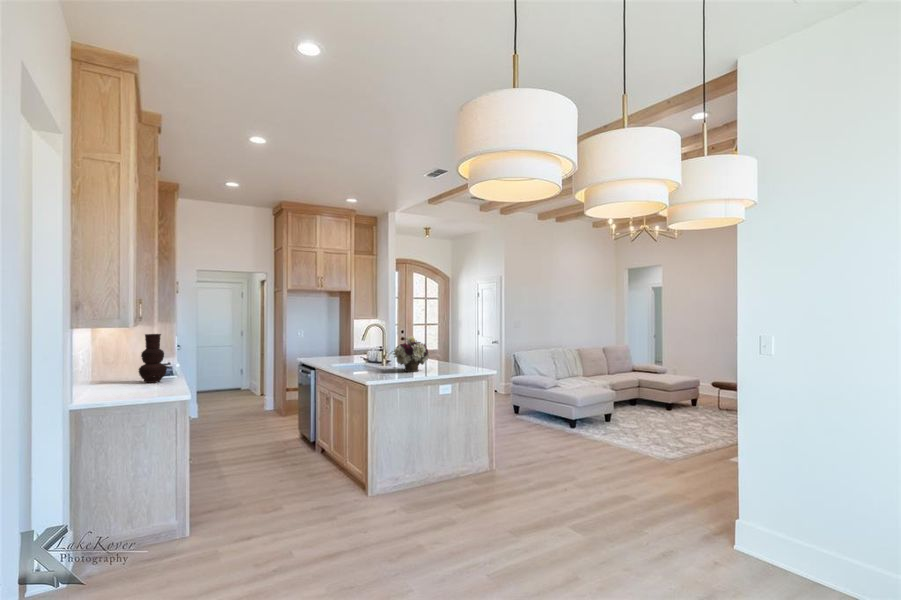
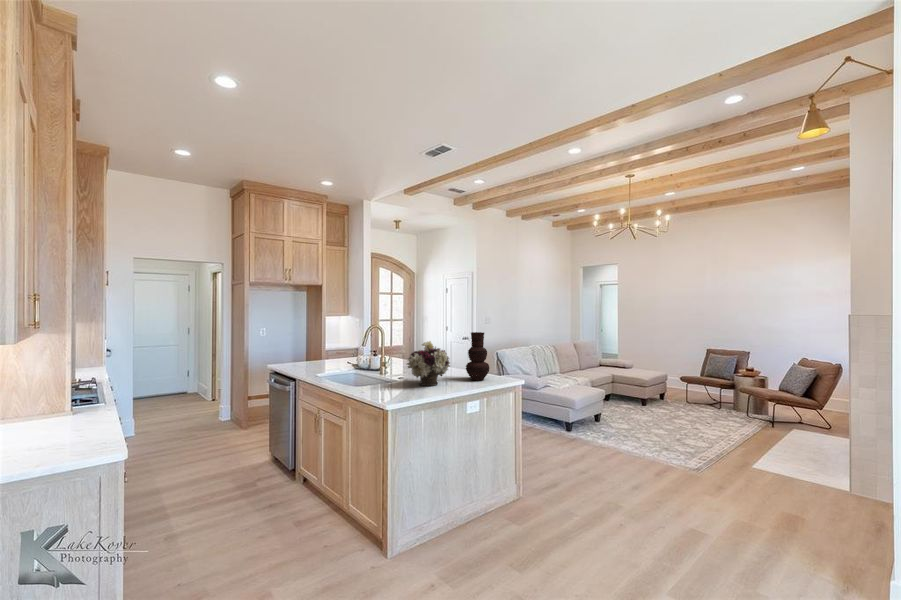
vase: present [139,334,167,383] -> present [466,332,489,381]

